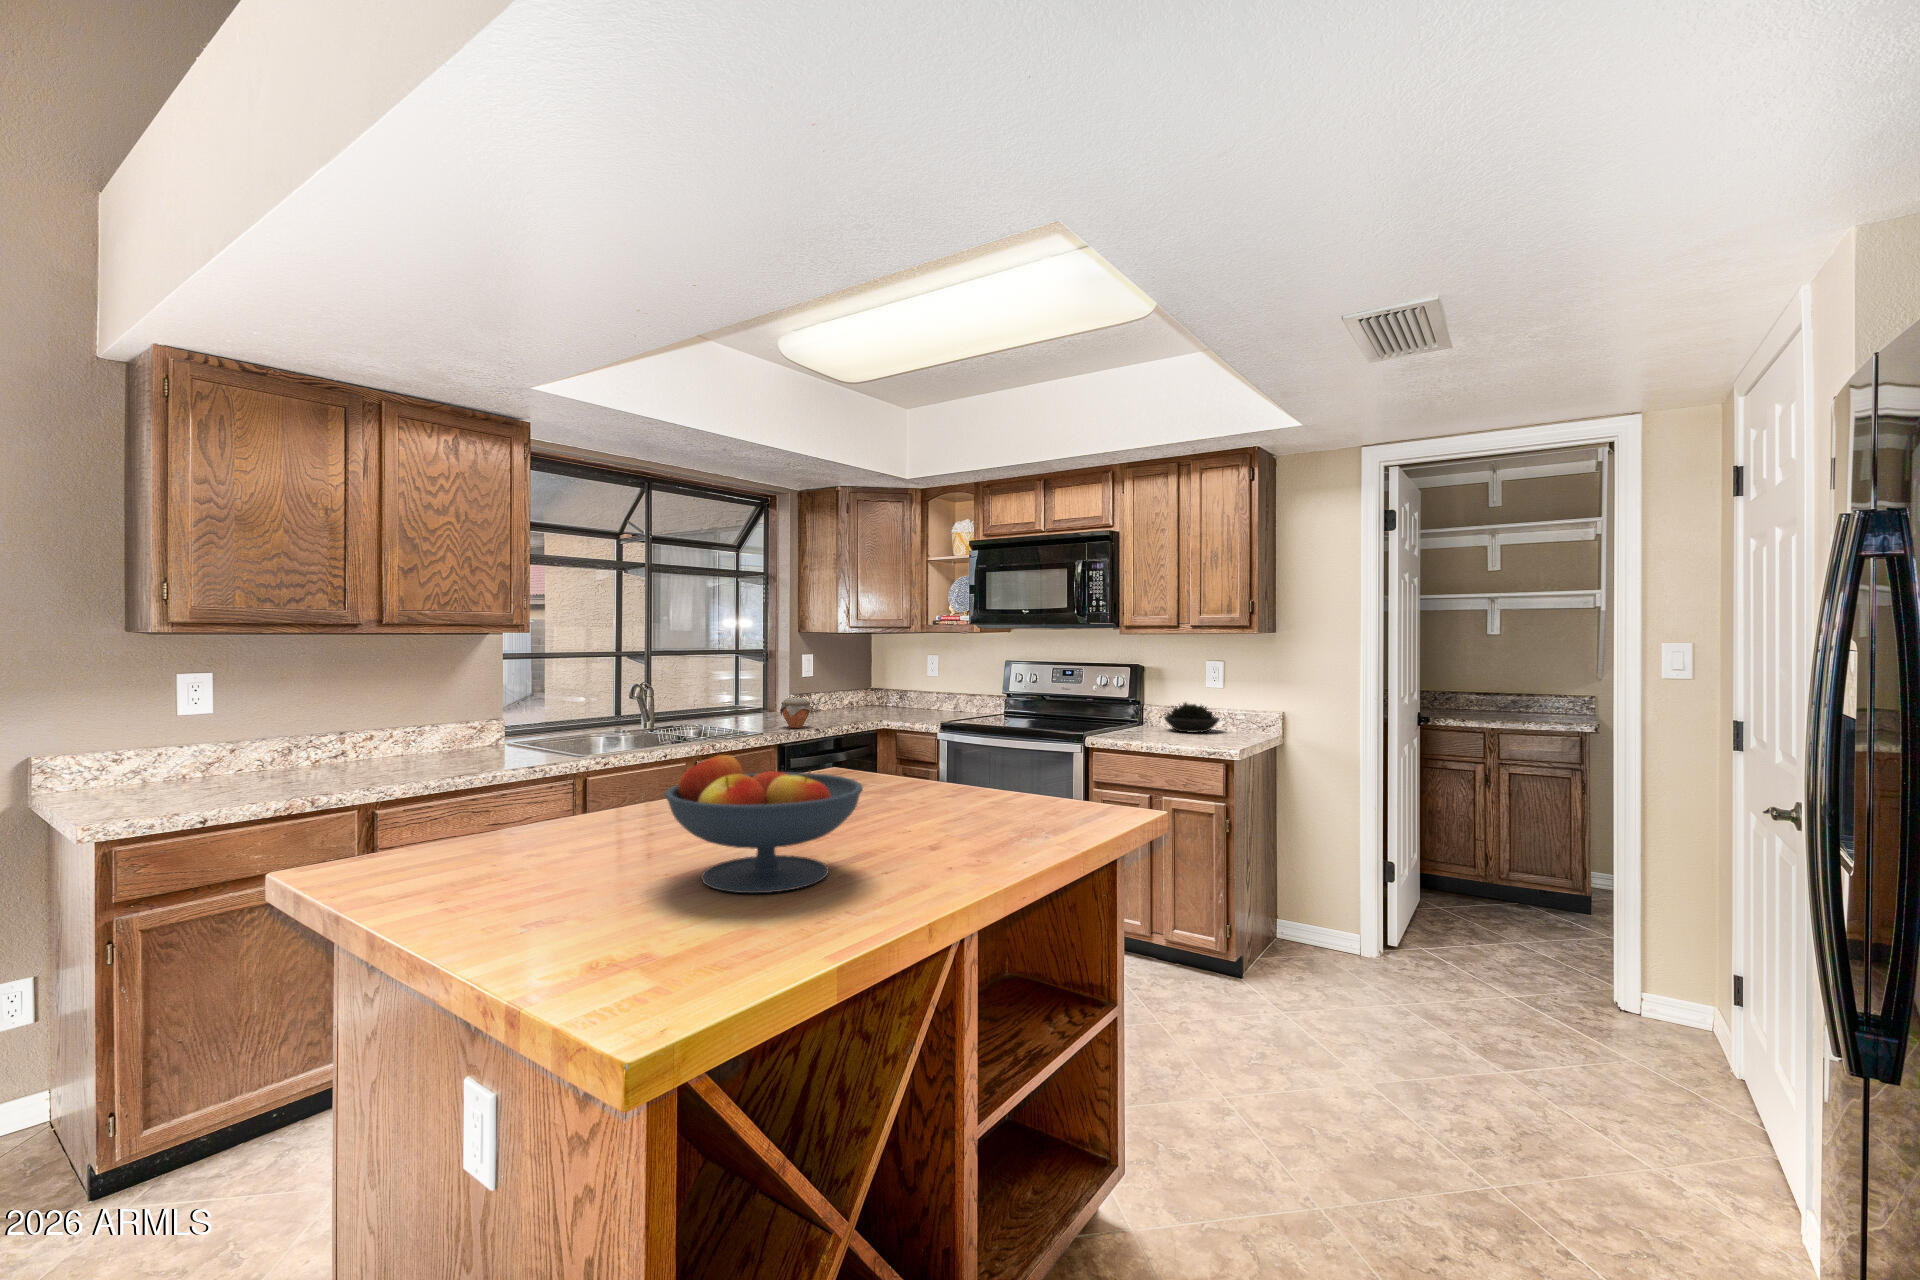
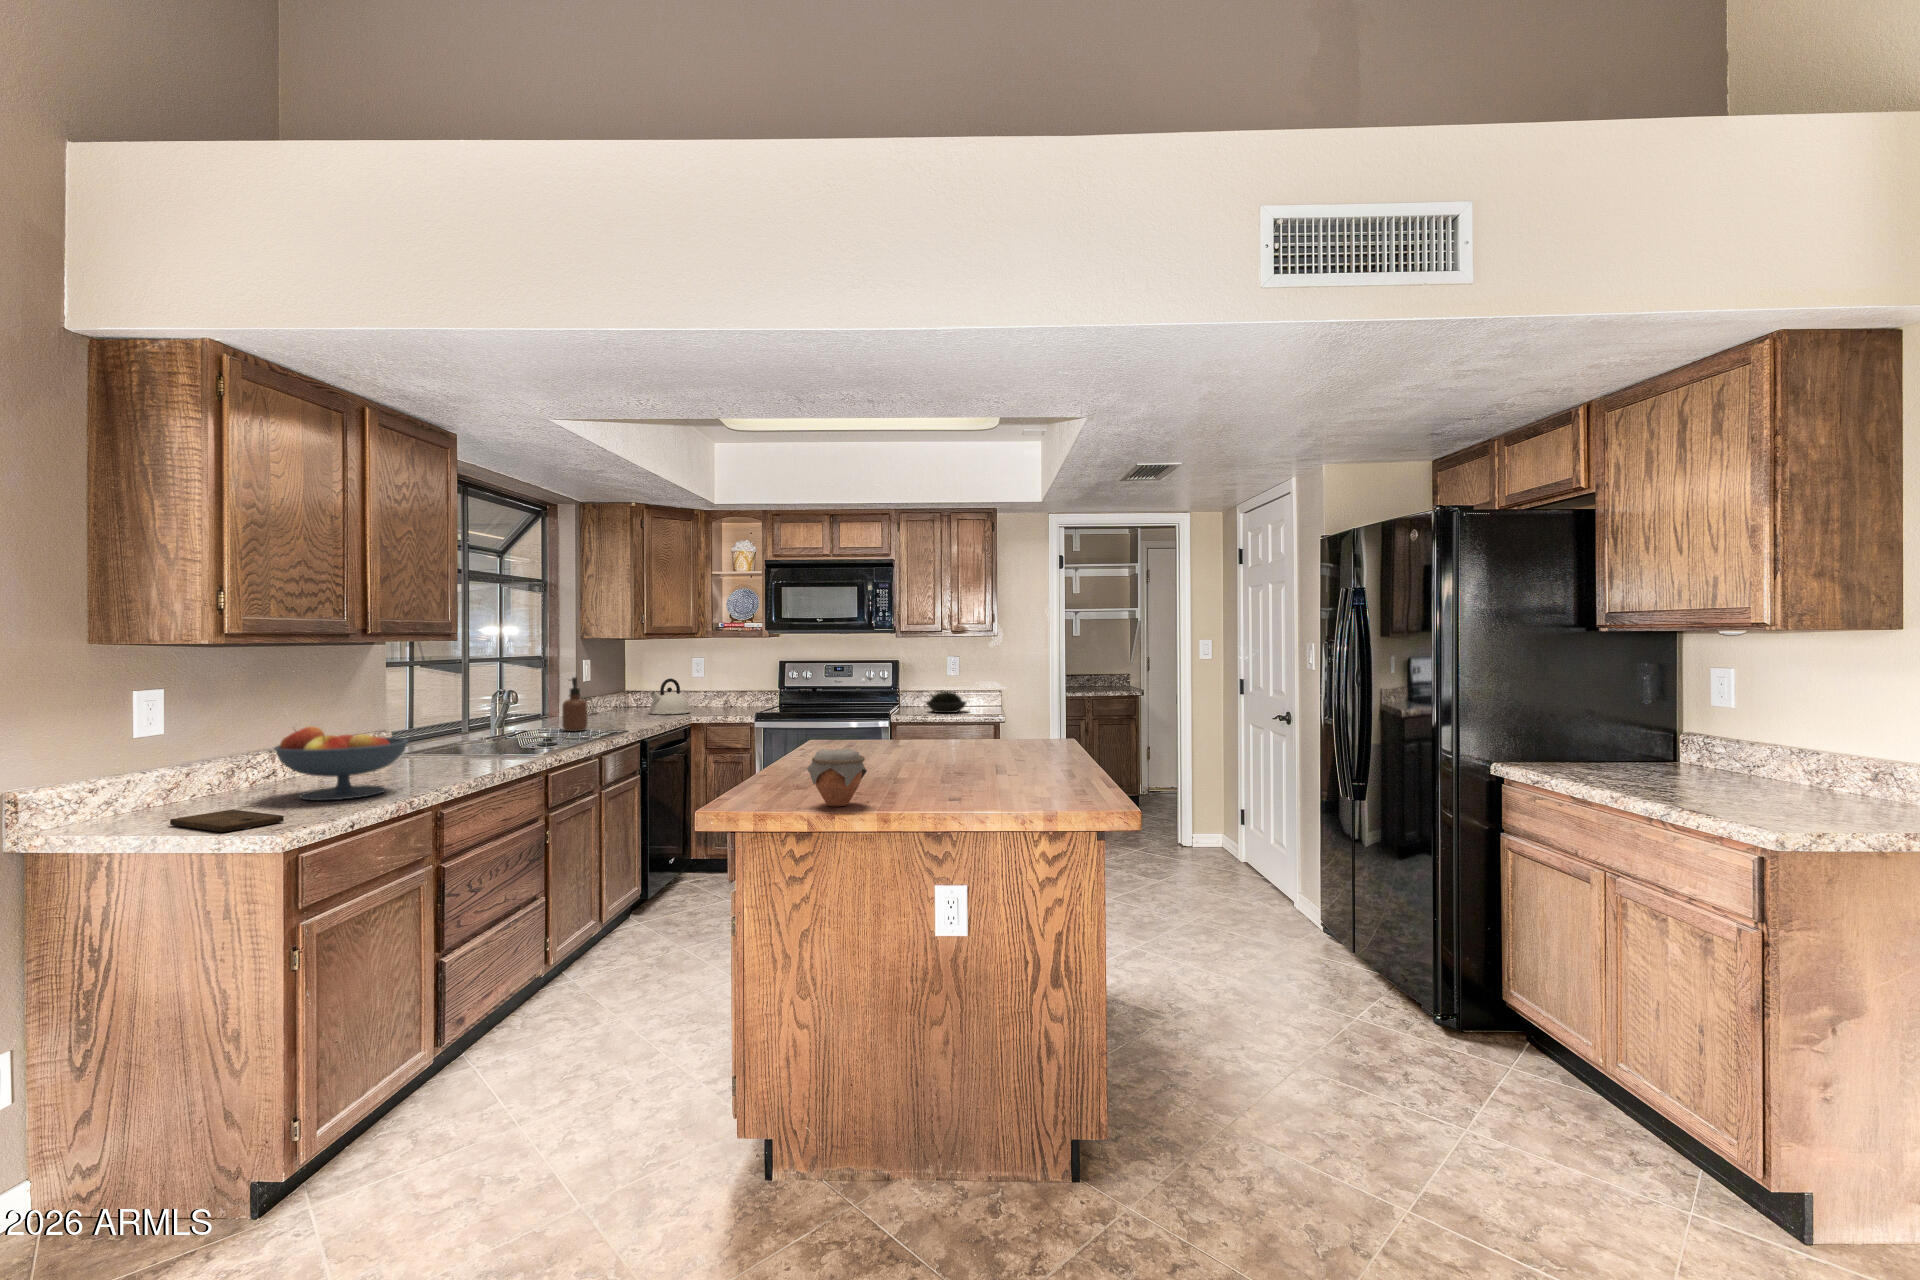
soap dispenser: none [729,672,754,728] -> present [562,677,588,732]
kettle: none [867,676,913,715] -> present [649,678,690,714]
jar: present [780,698,811,728] -> present [806,749,867,807]
fruit bowl: present [665,755,863,893] -> present [274,727,408,800]
cutting board: none [112,788,196,811] -> present [170,810,284,832]

